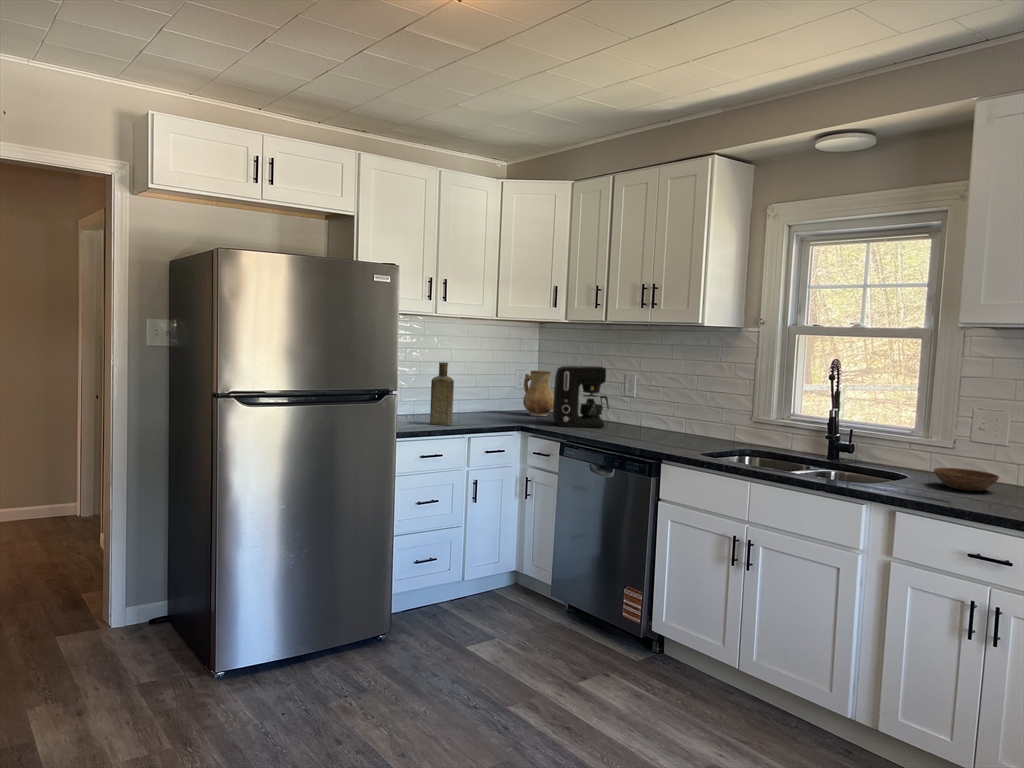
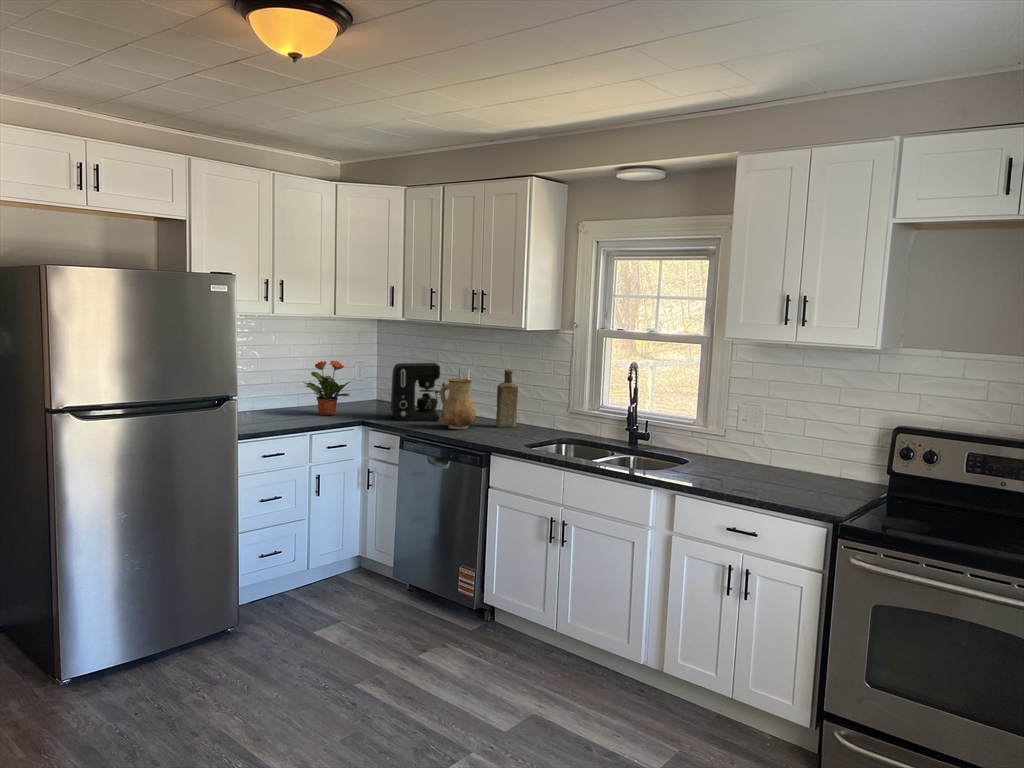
bottle: present [430,362,454,425] -> present [496,370,518,427]
potted plant: none [463,362,514,419] -> present [303,361,350,415]
ceramic pitcher: present [523,370,554,416] -> present [440,378,476,429]
bowl: present [934,468,999,491] -> none [707,454,754,473]

